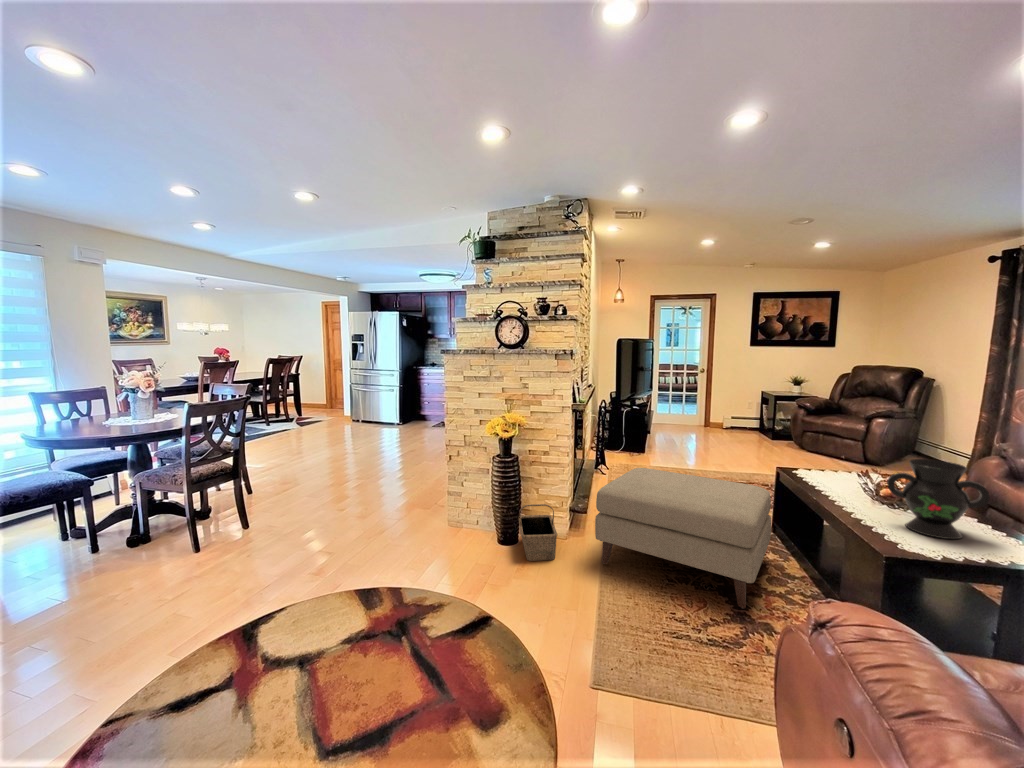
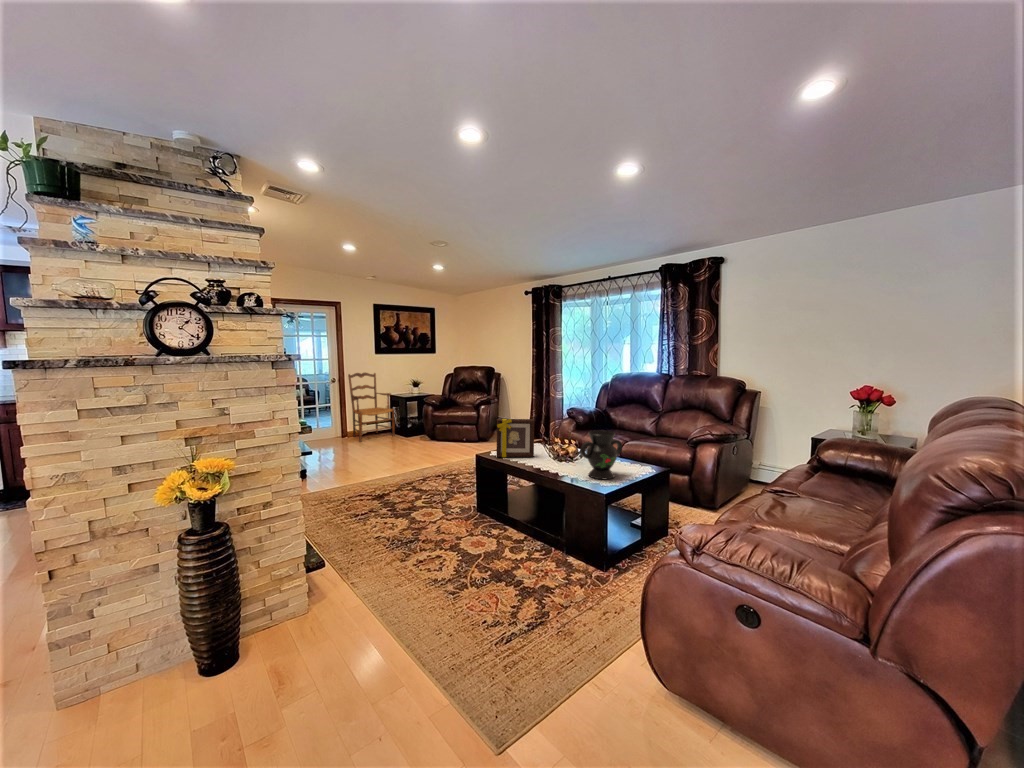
armchair: none [714,367,761,439] -> present [348,373,395,442]
picture frame: none [795,425,859,484] -> present [497,419,534,457]
ottoman: present [595,468,771,608] -> none [368,476,527,614]
basket: present [519,504,557,561] -> none [232,576,318,669]

